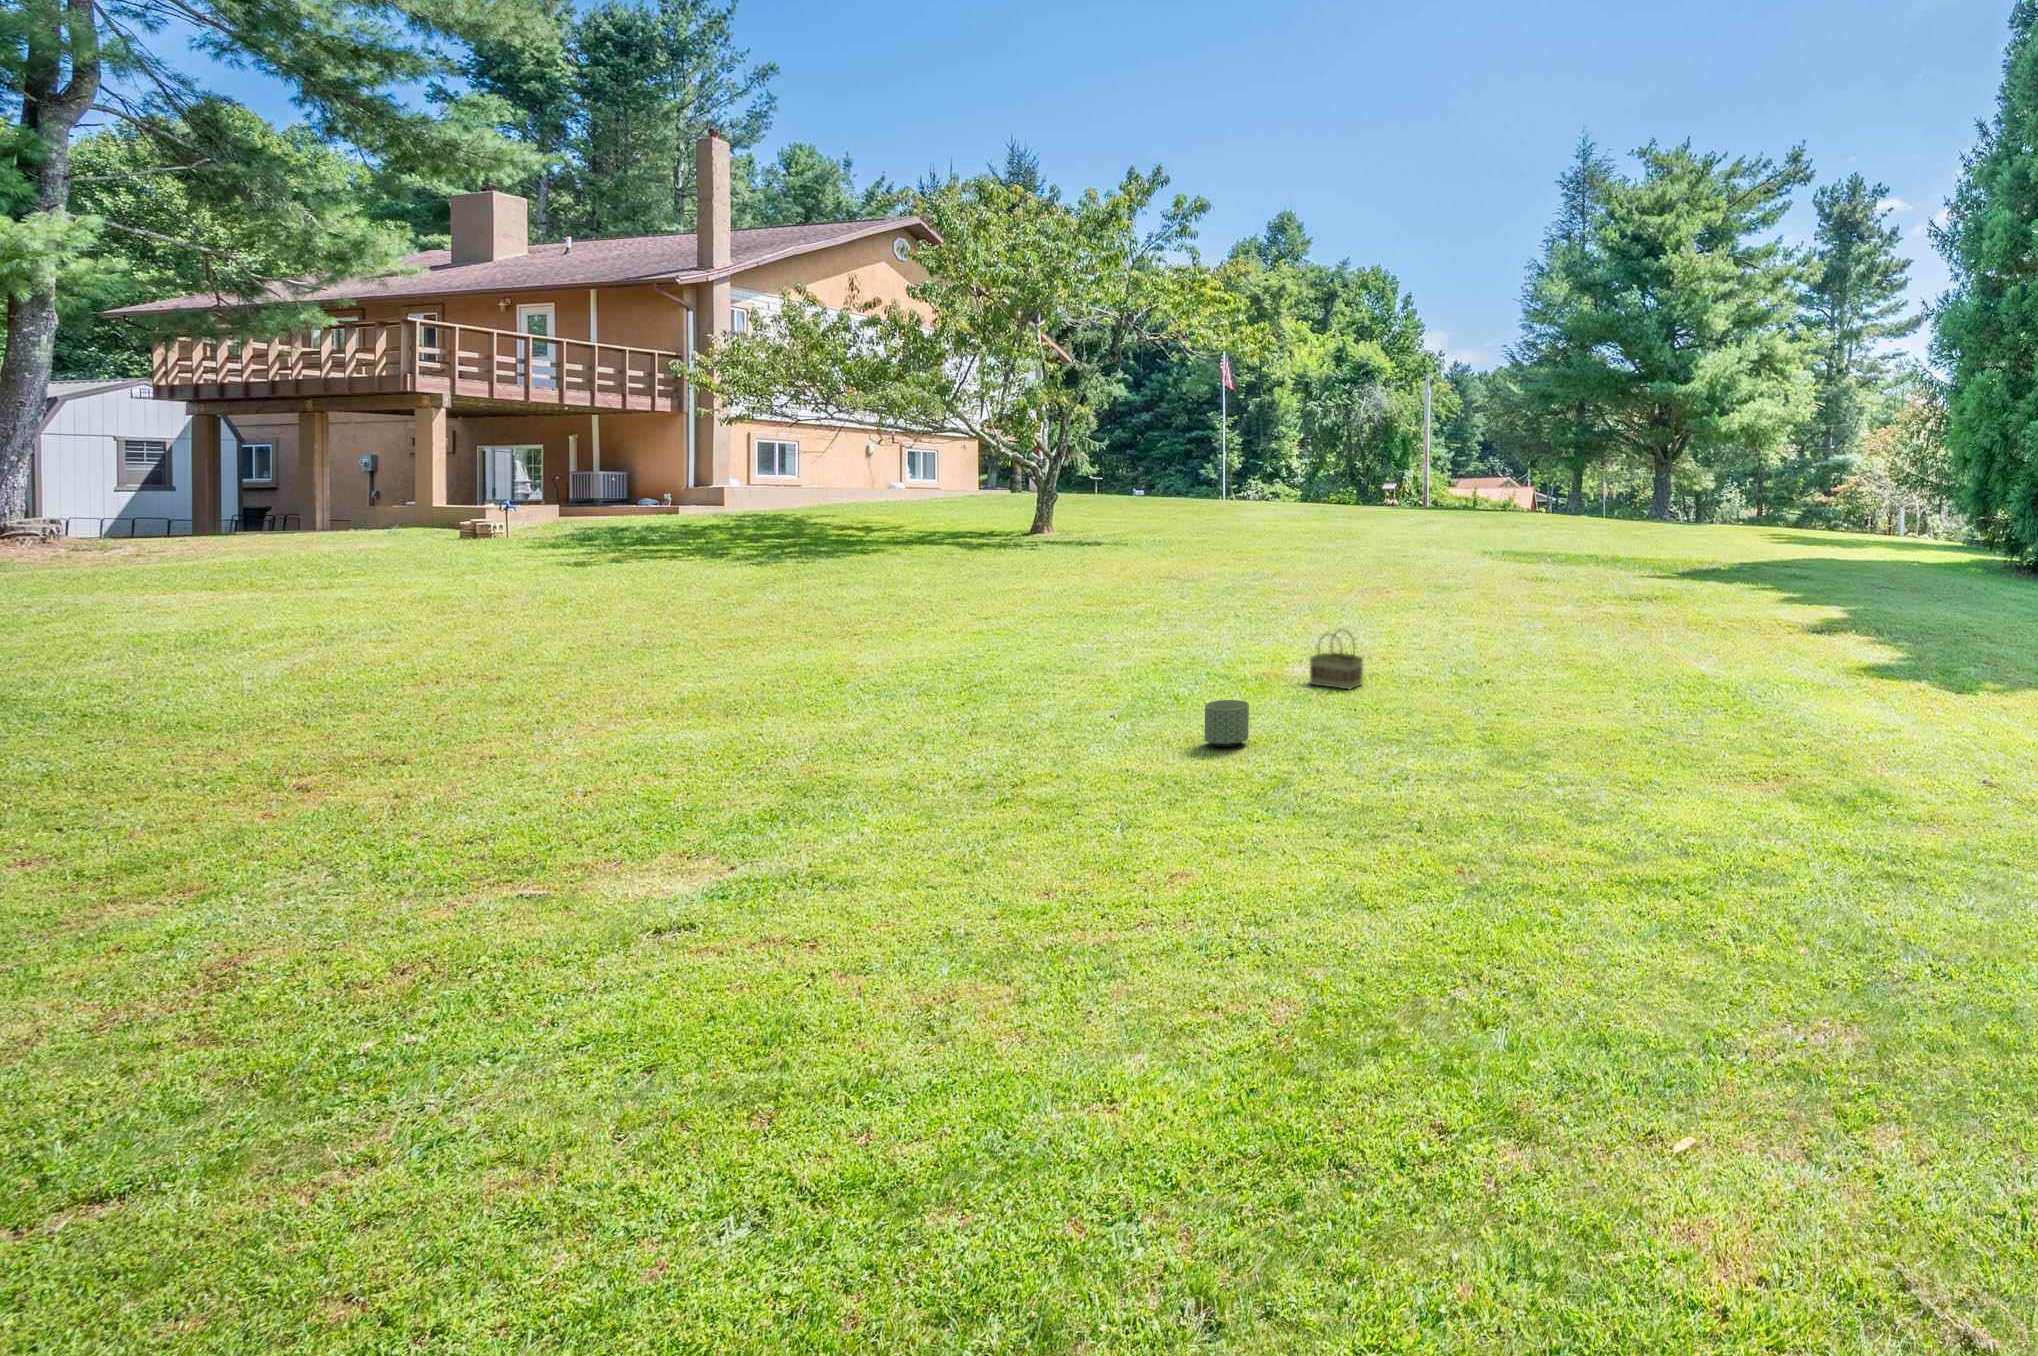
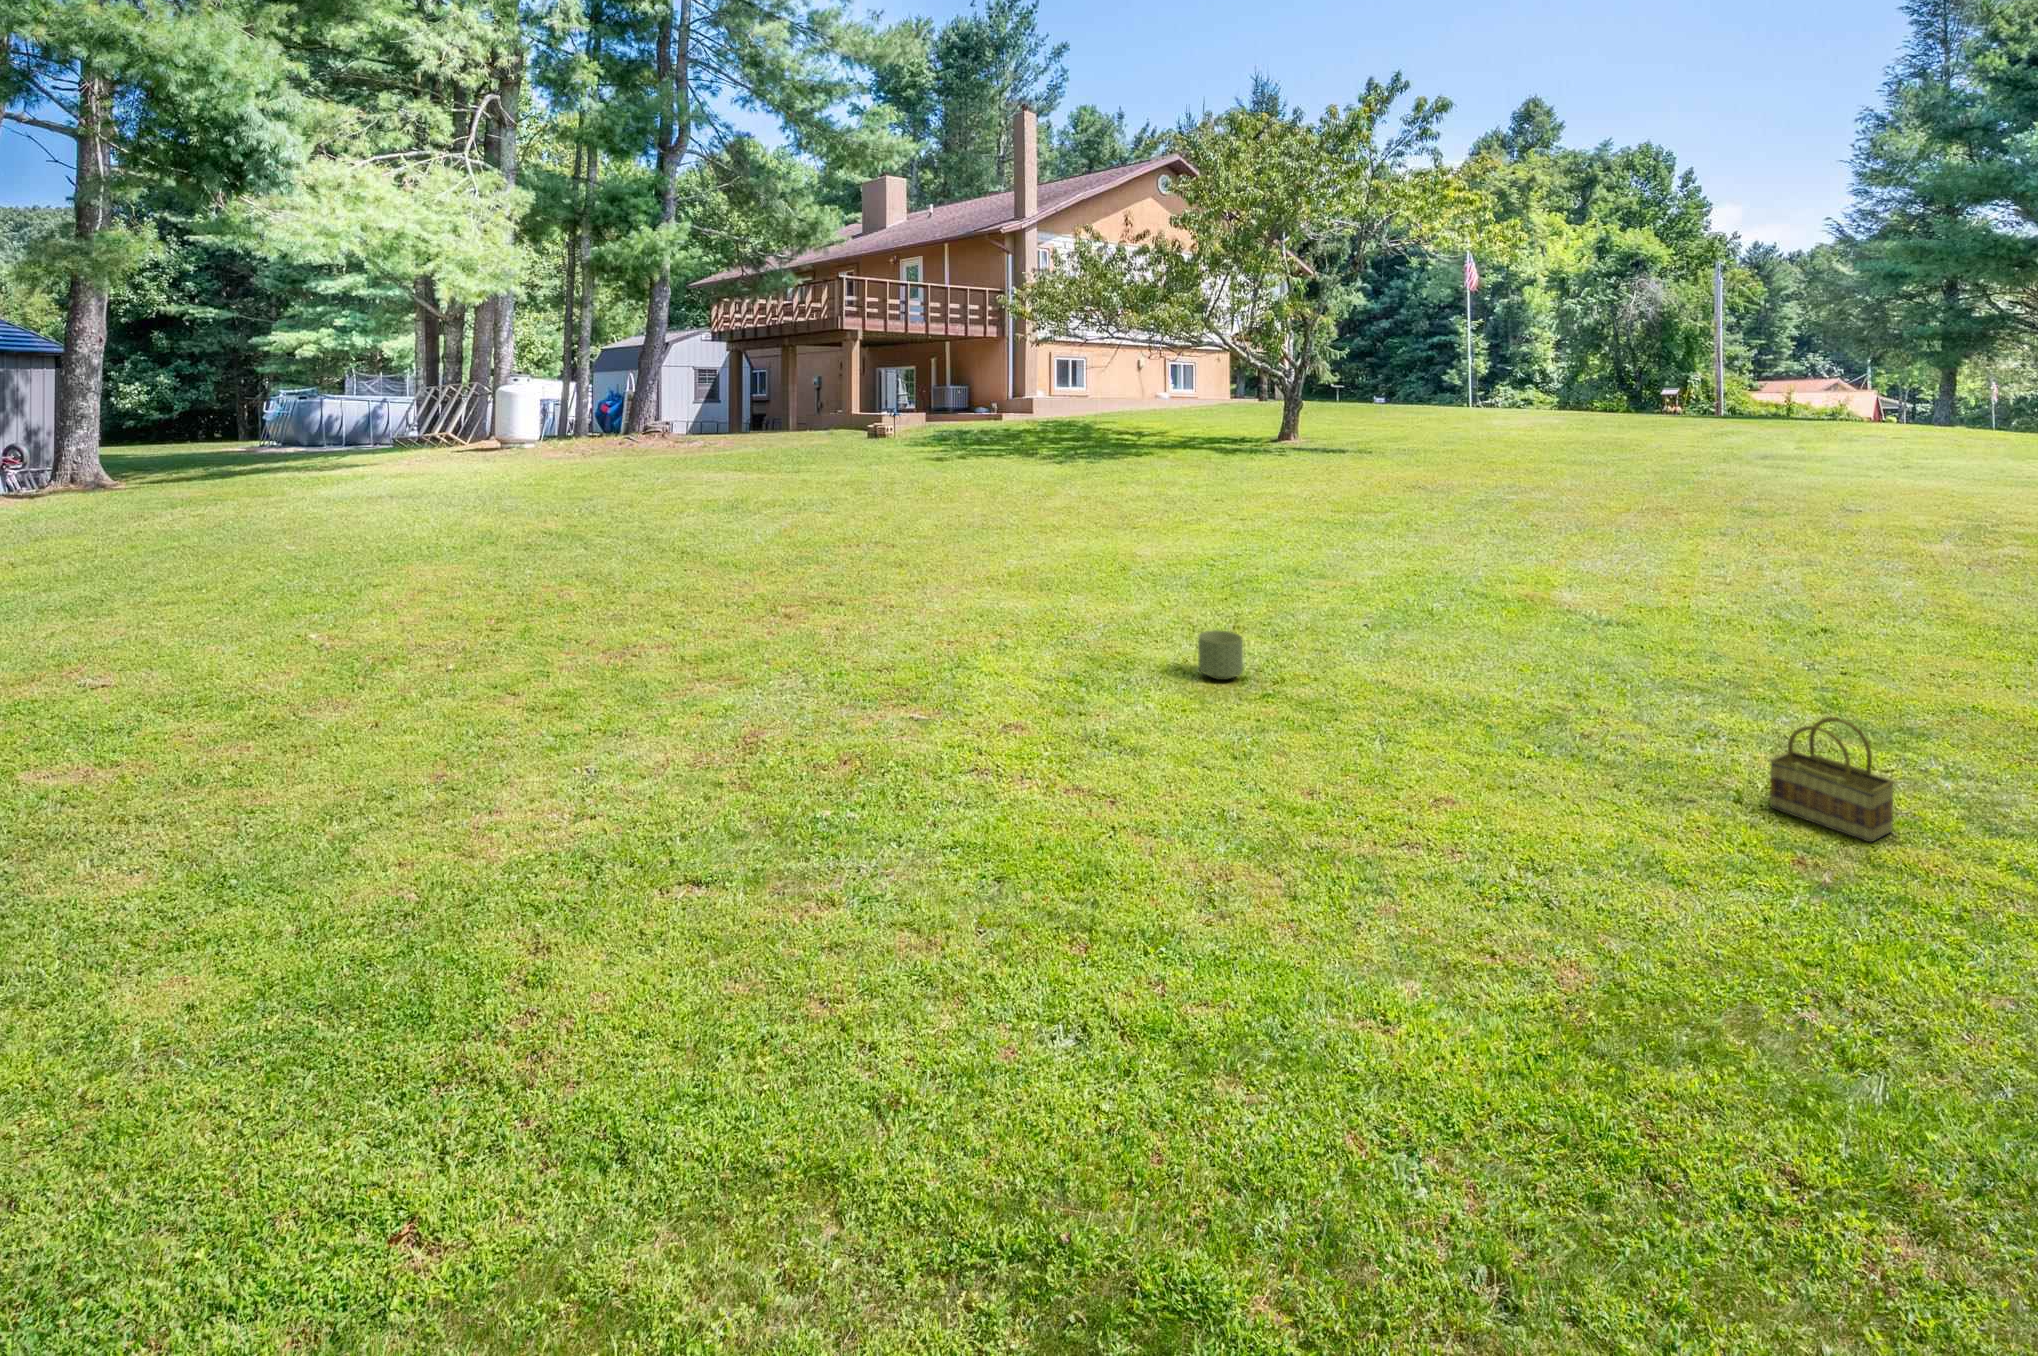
planter: present [1205,700,1249,747] -> present [1198,630,1243,680]

